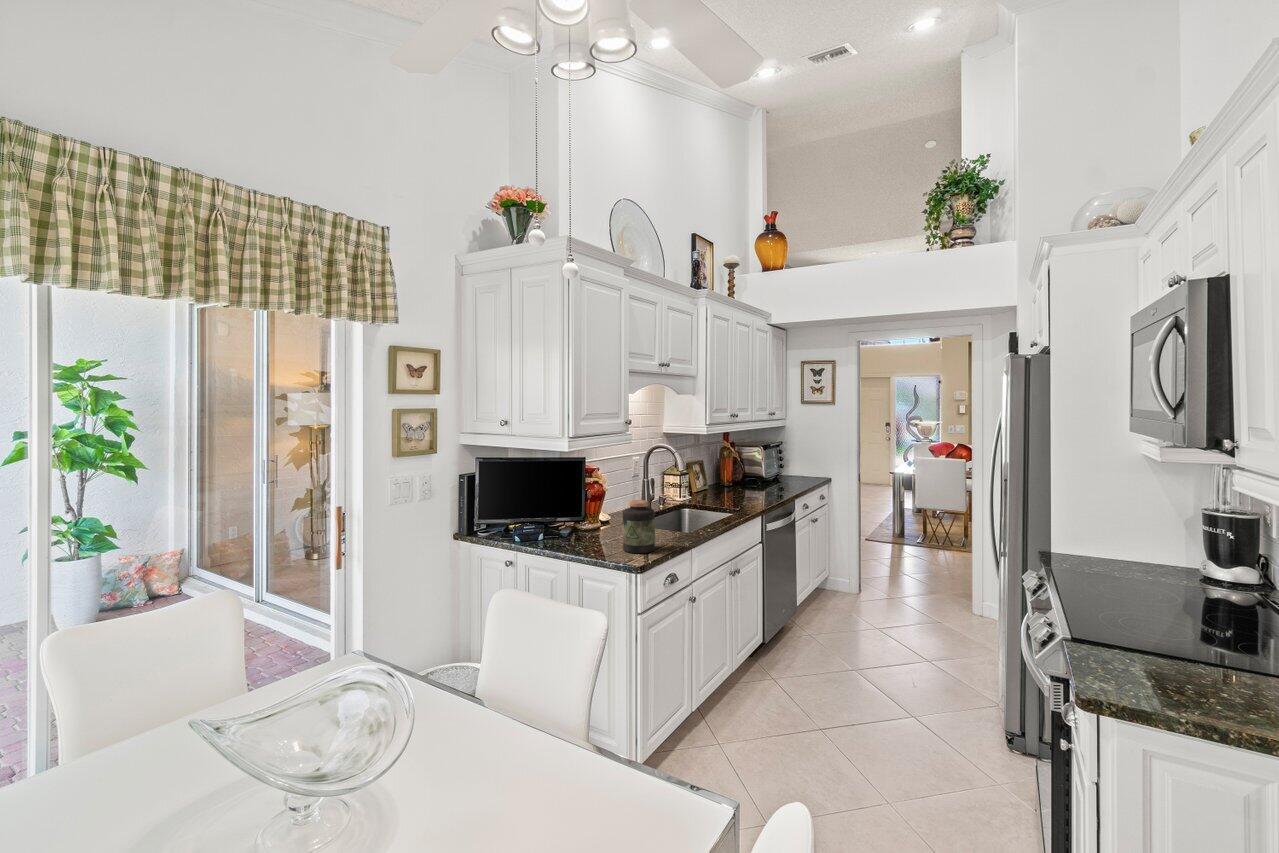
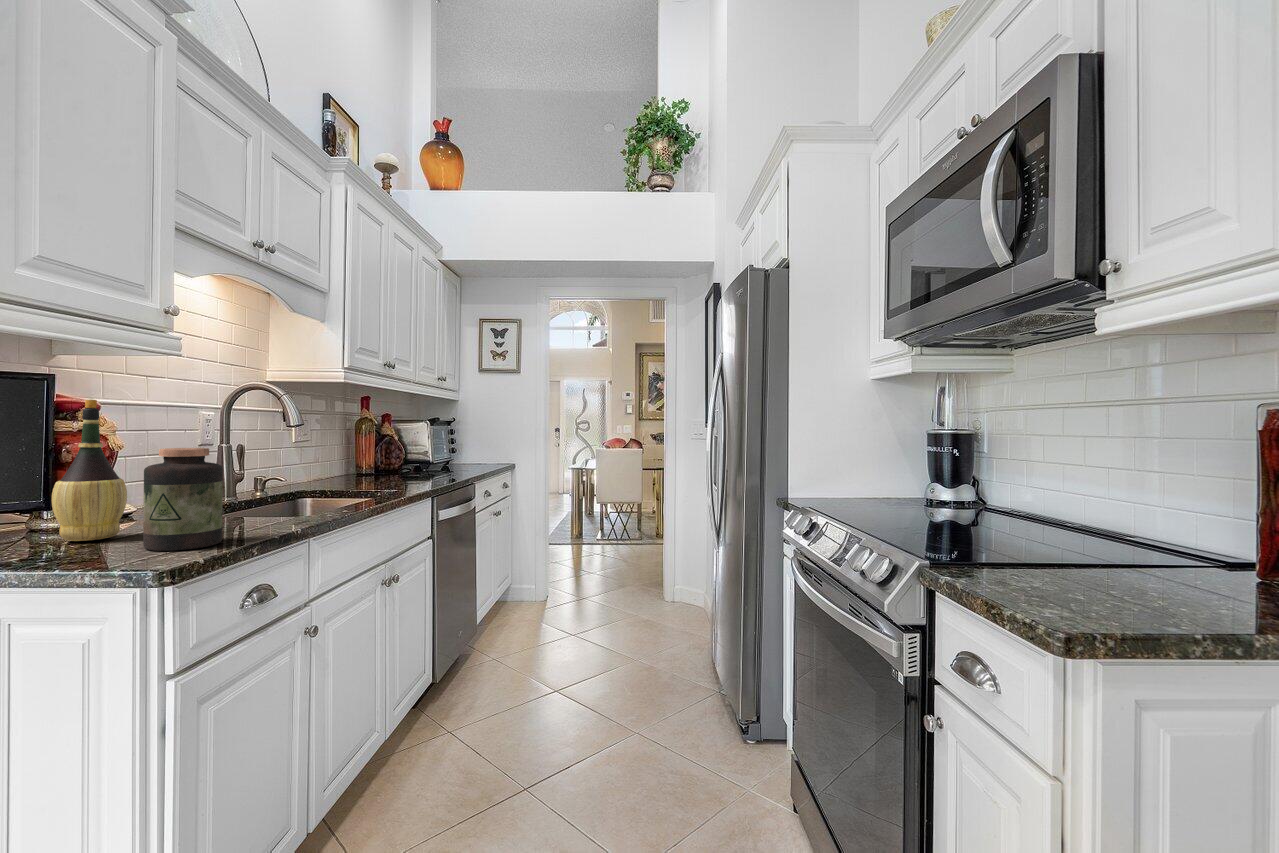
wine bottle: none [585,473,612,542] -> present [52,399,127,541]

